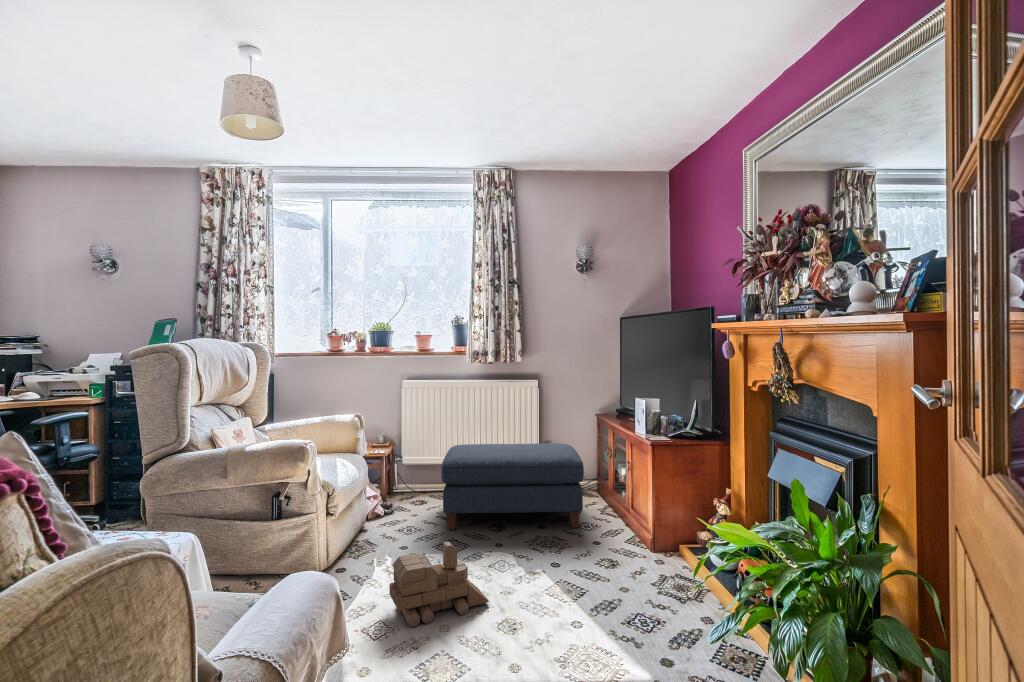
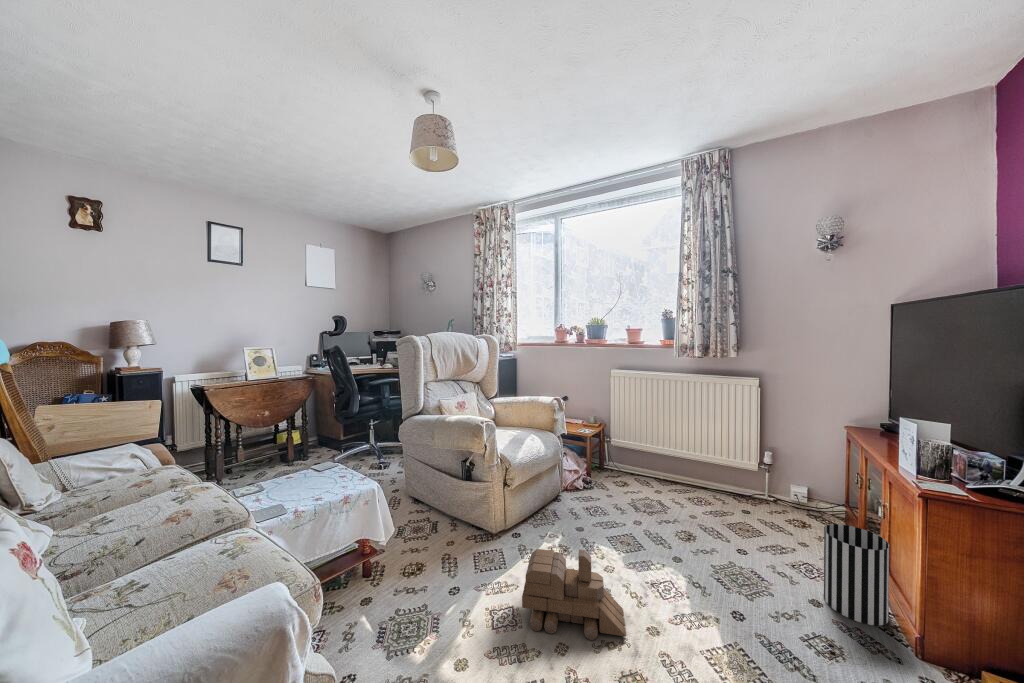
ottoman: present [441,444,584,529] -> none [627,437,805,568]
wastebasket: none [599,482,634,545] -> present [824,524,889,626]

